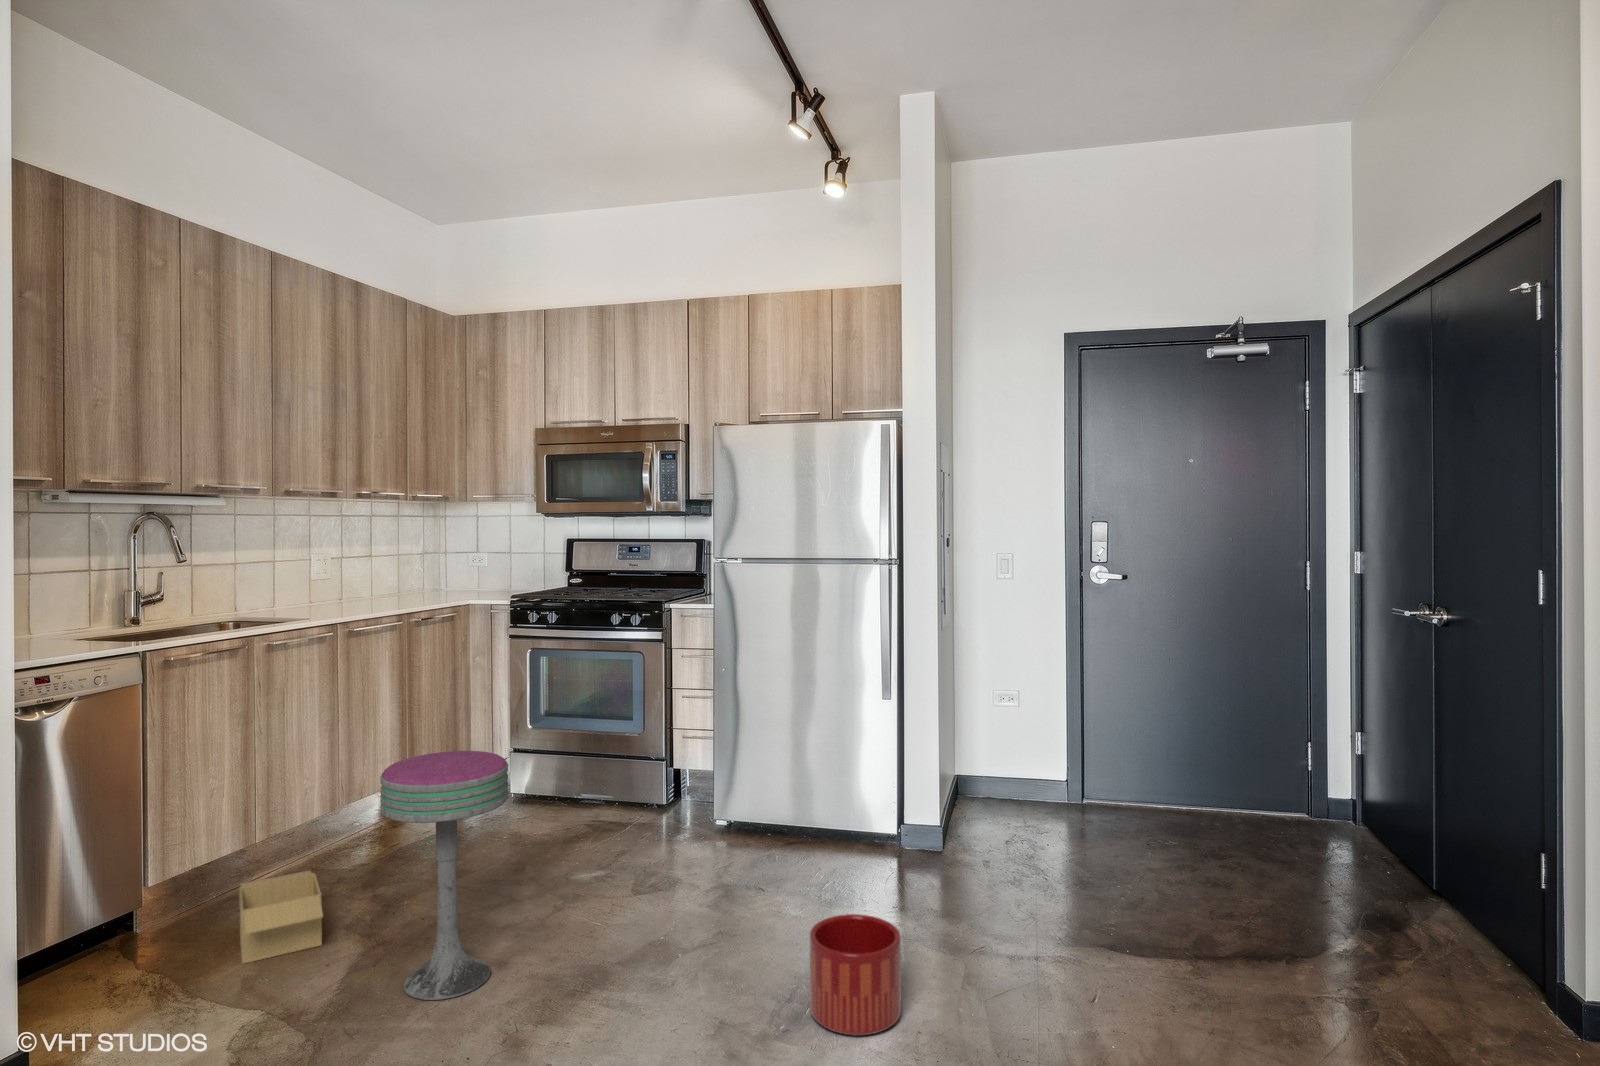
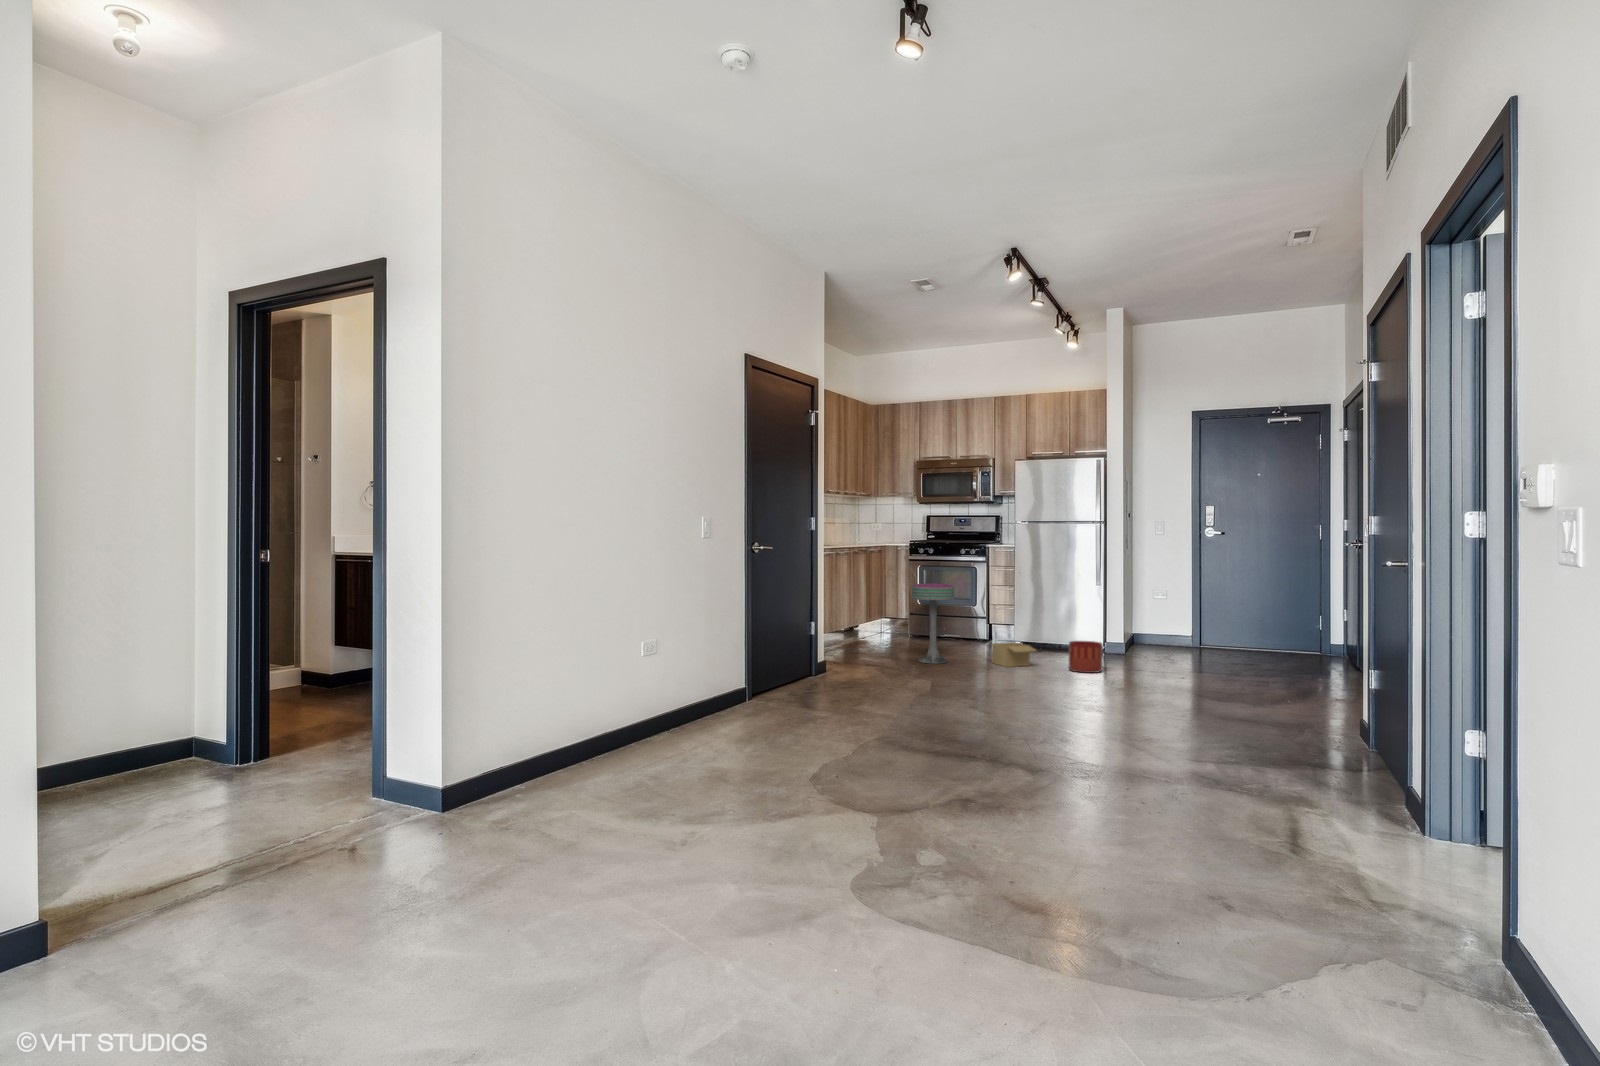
cardboard box: present [239,871,323,963] -> present [990,642,1036,667]

